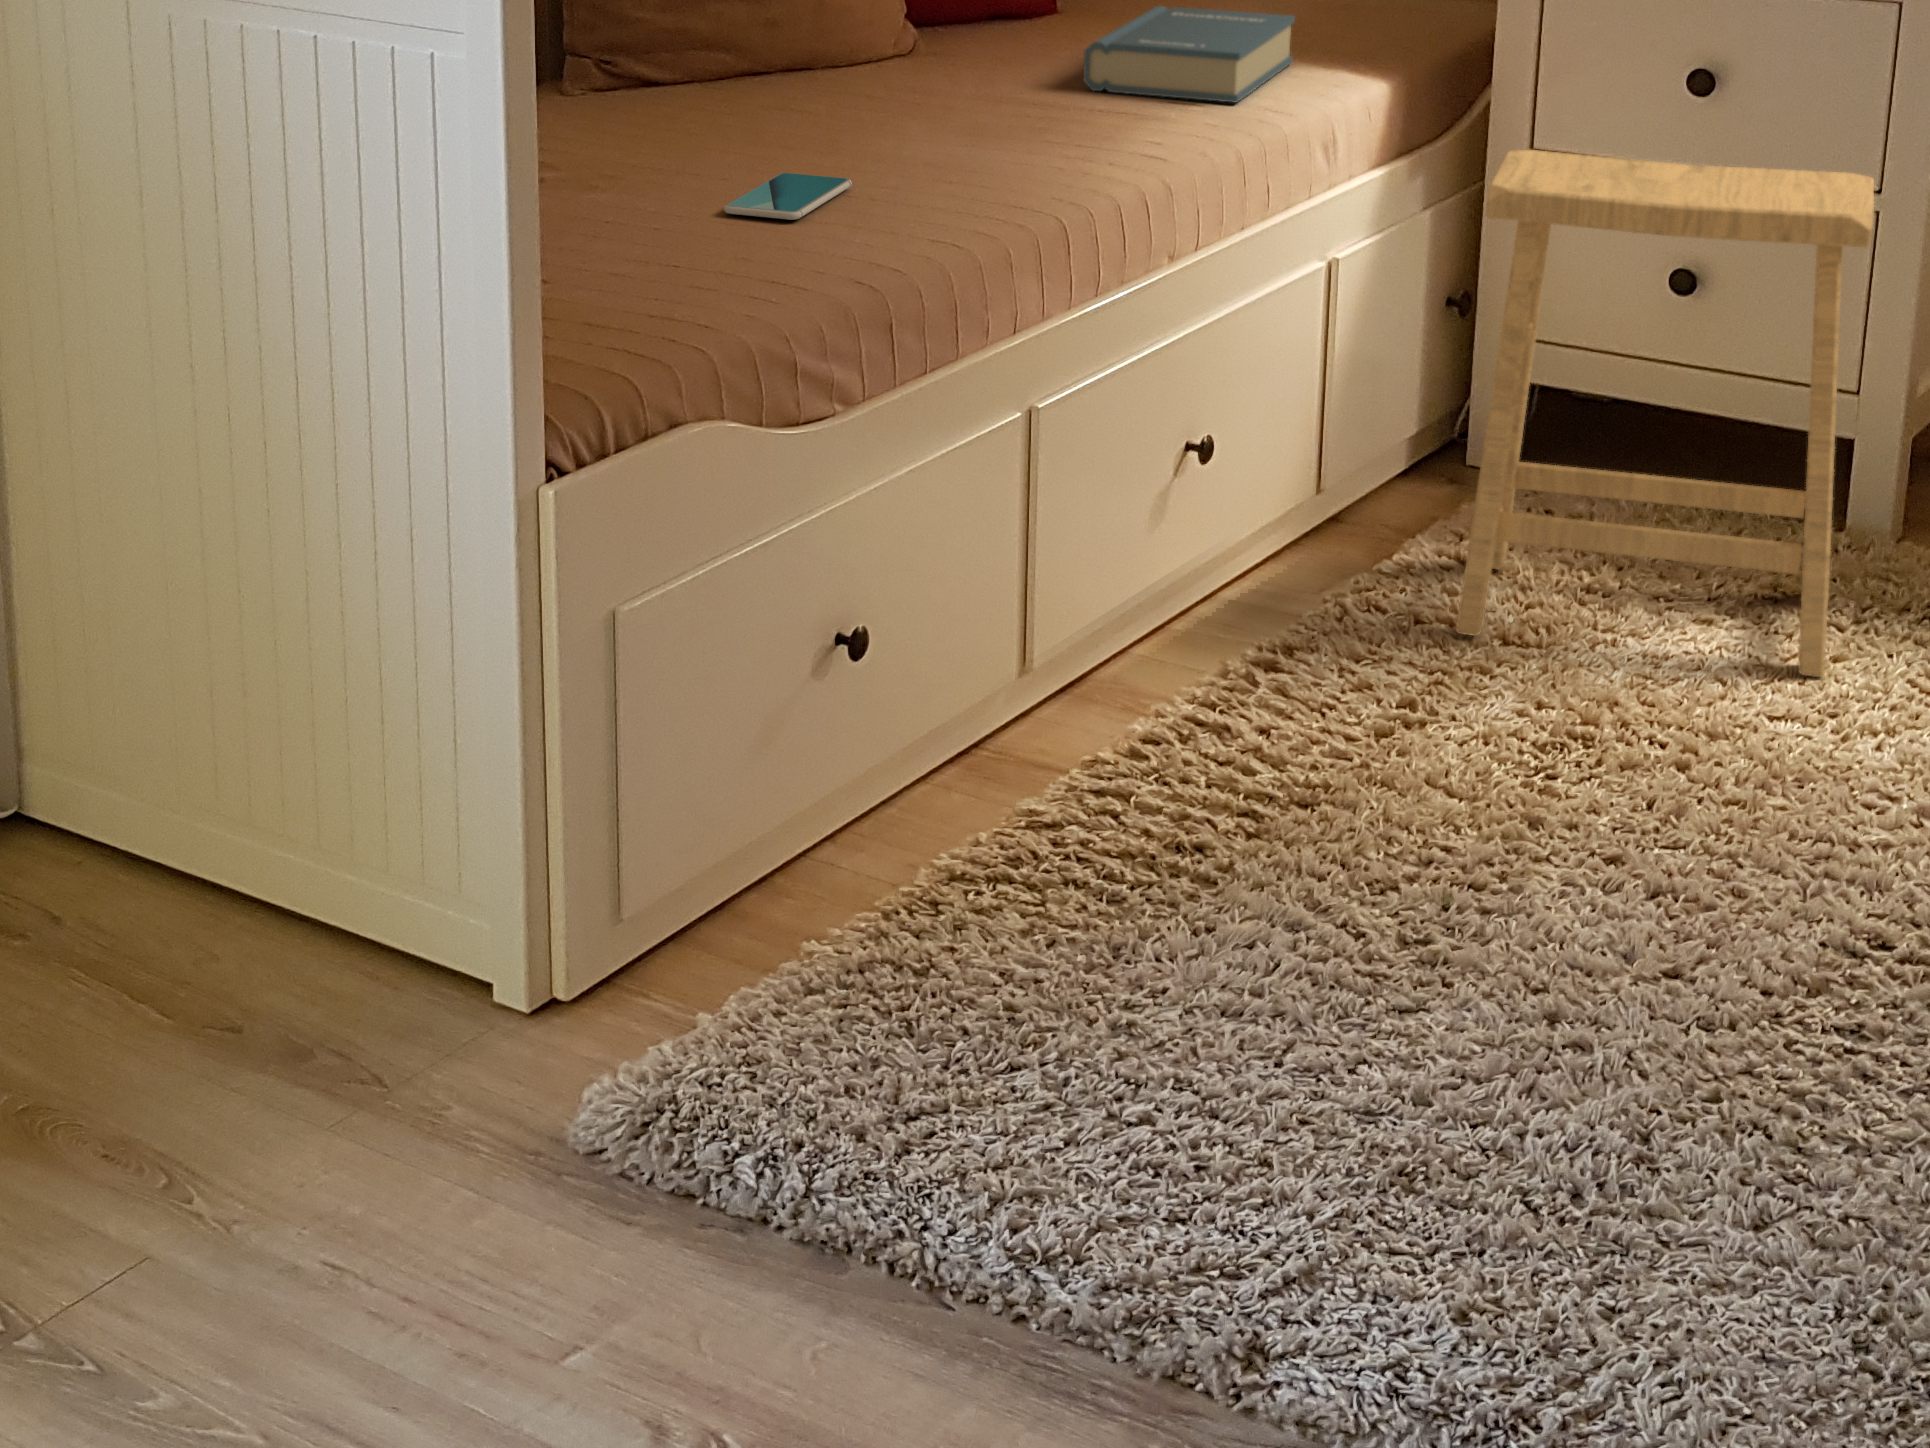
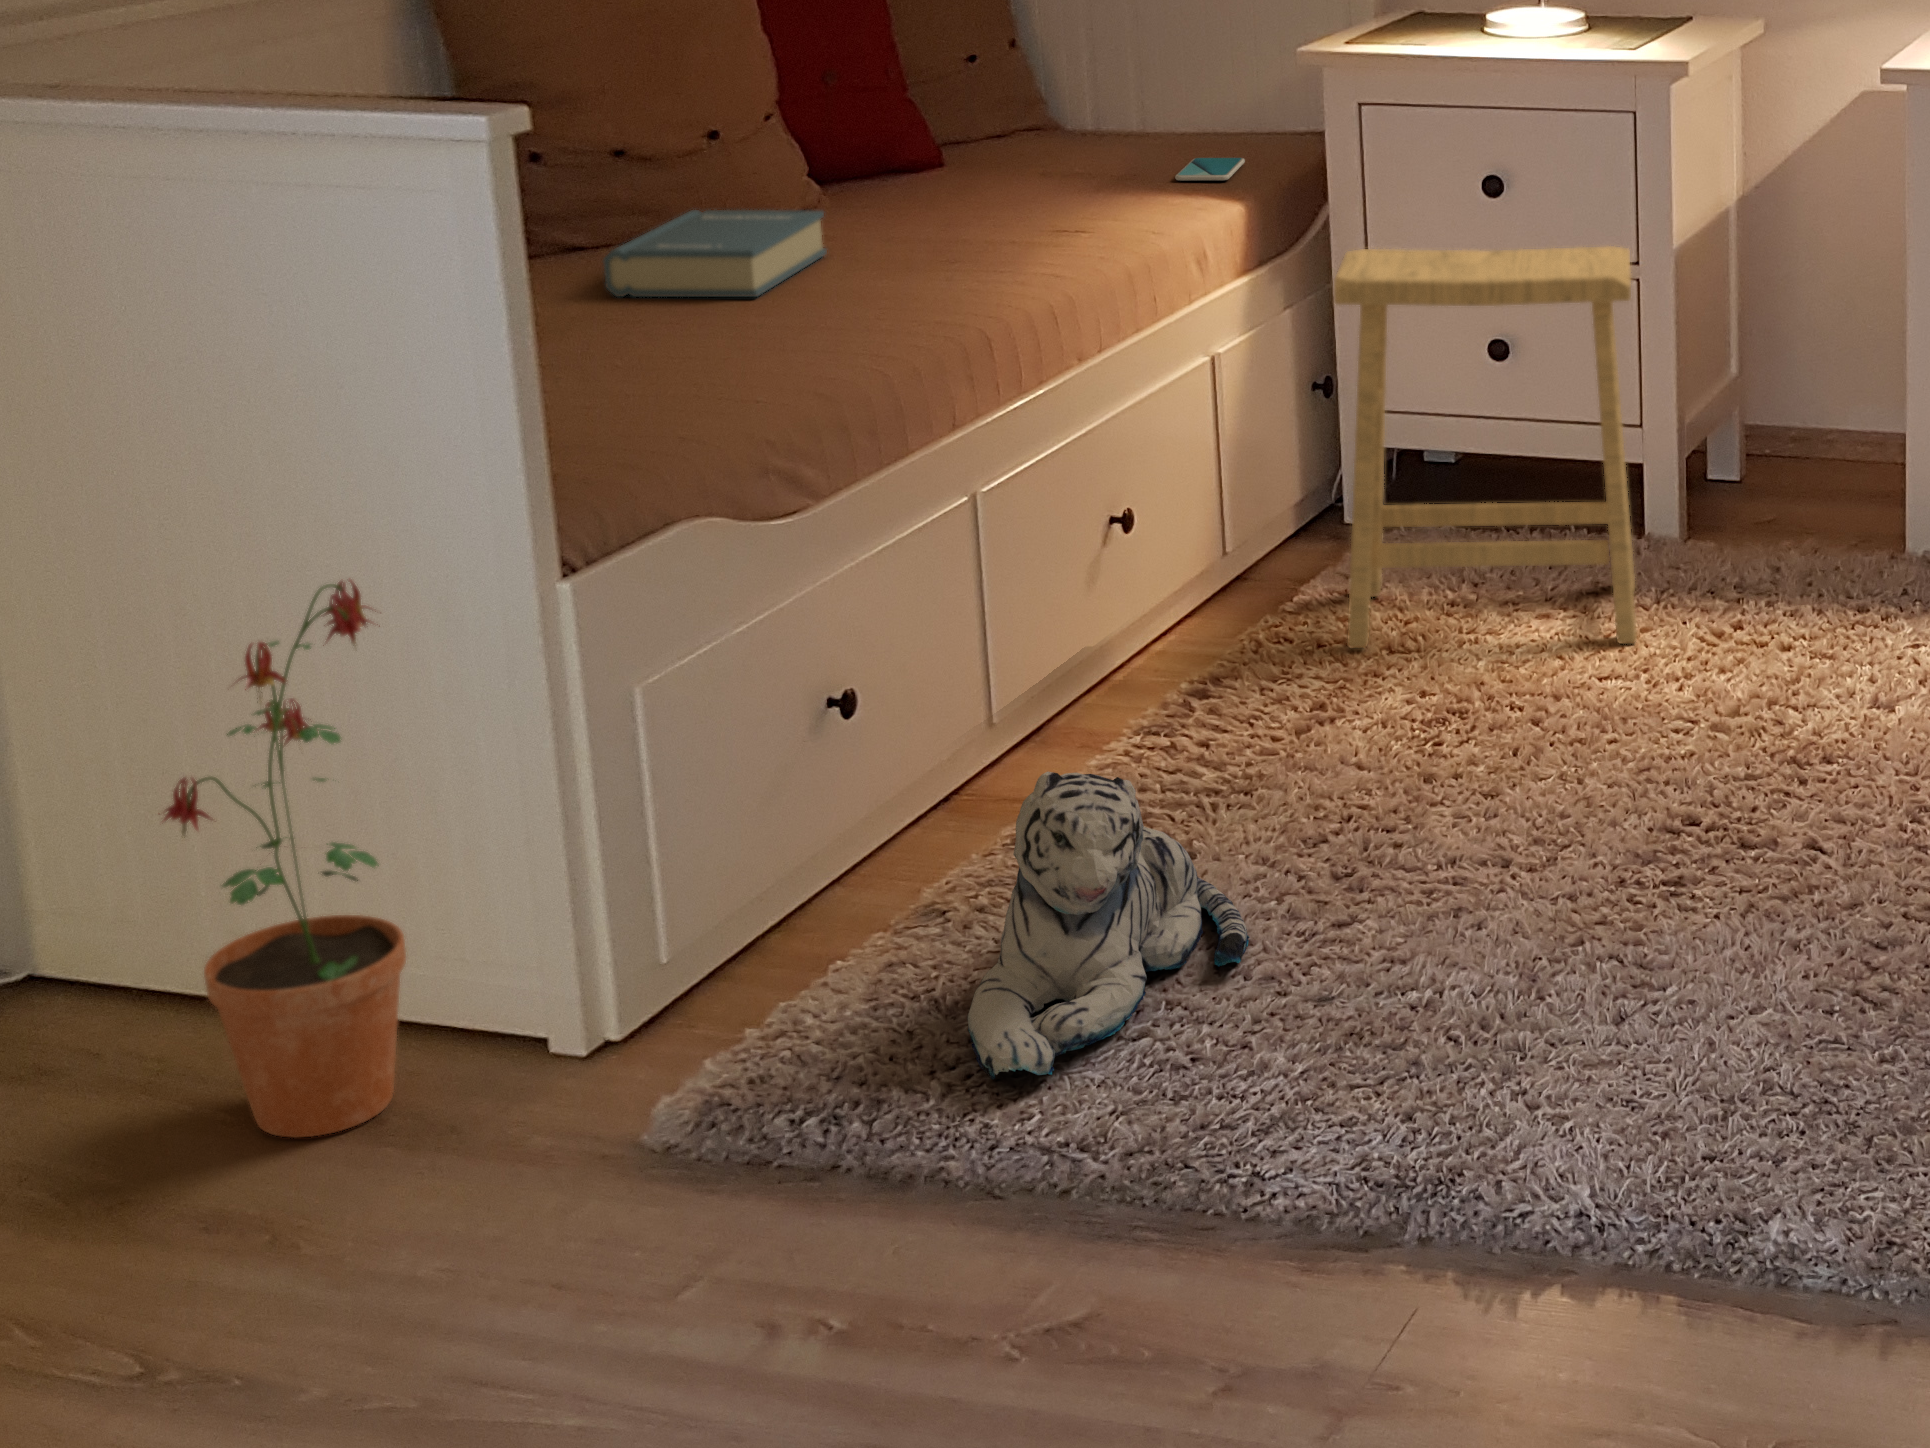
hardback book: present [1084,6,1295,103] -> present [603,210,827,297]
smartphone: present [724,173,852,220] -> present [1175,158,1245,181]
potted plant: none [105,451,353,1062] -> present [159,580,406,1138]
plush toy: none [942,778,1291,1150] -> present [968,772,1249,1079]

